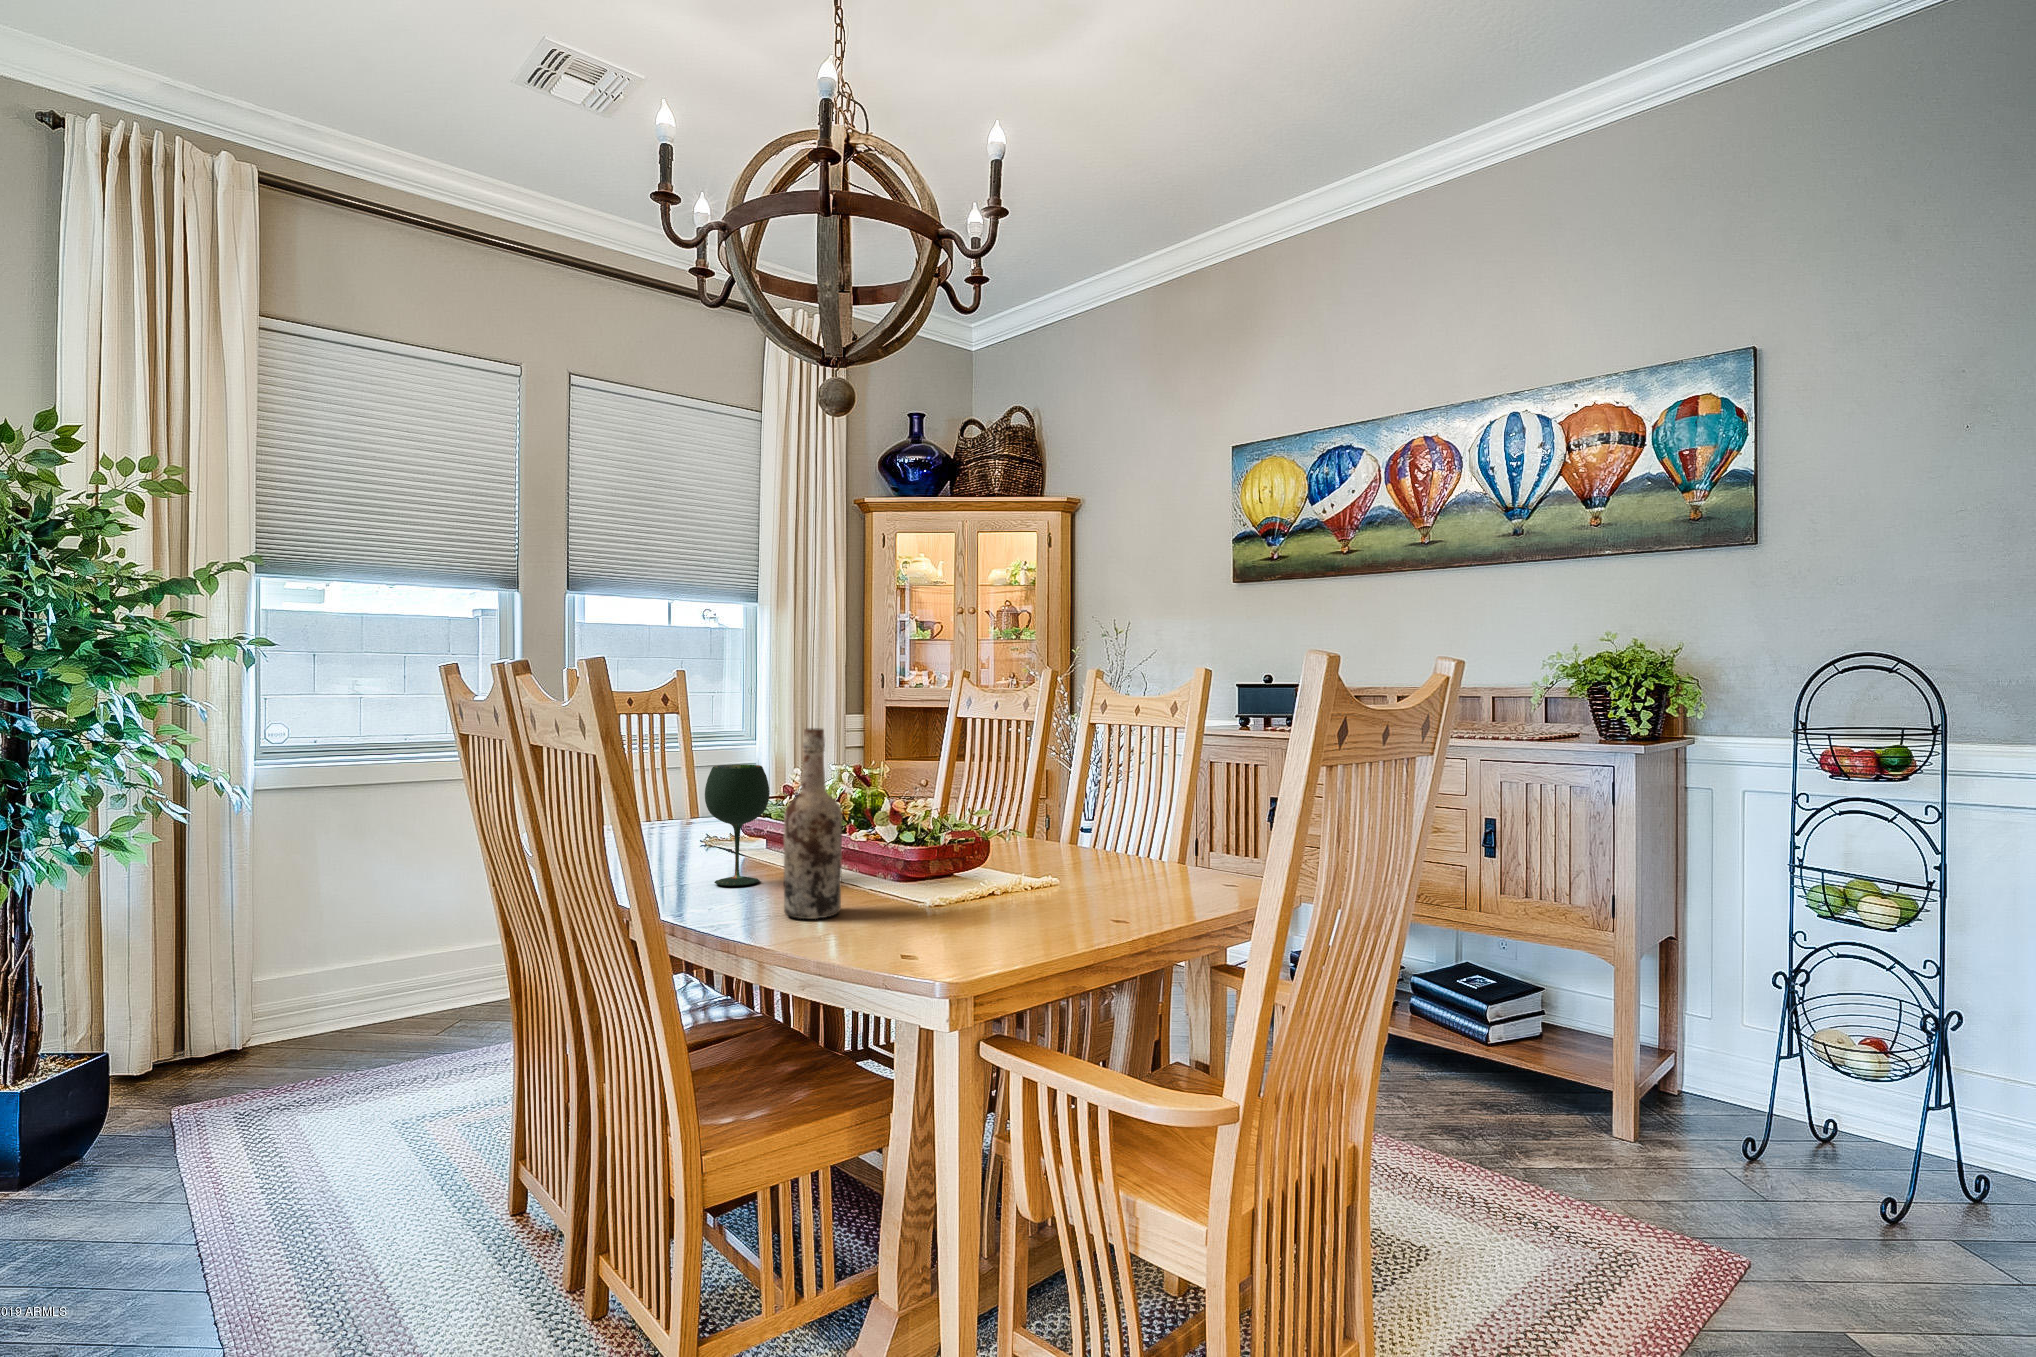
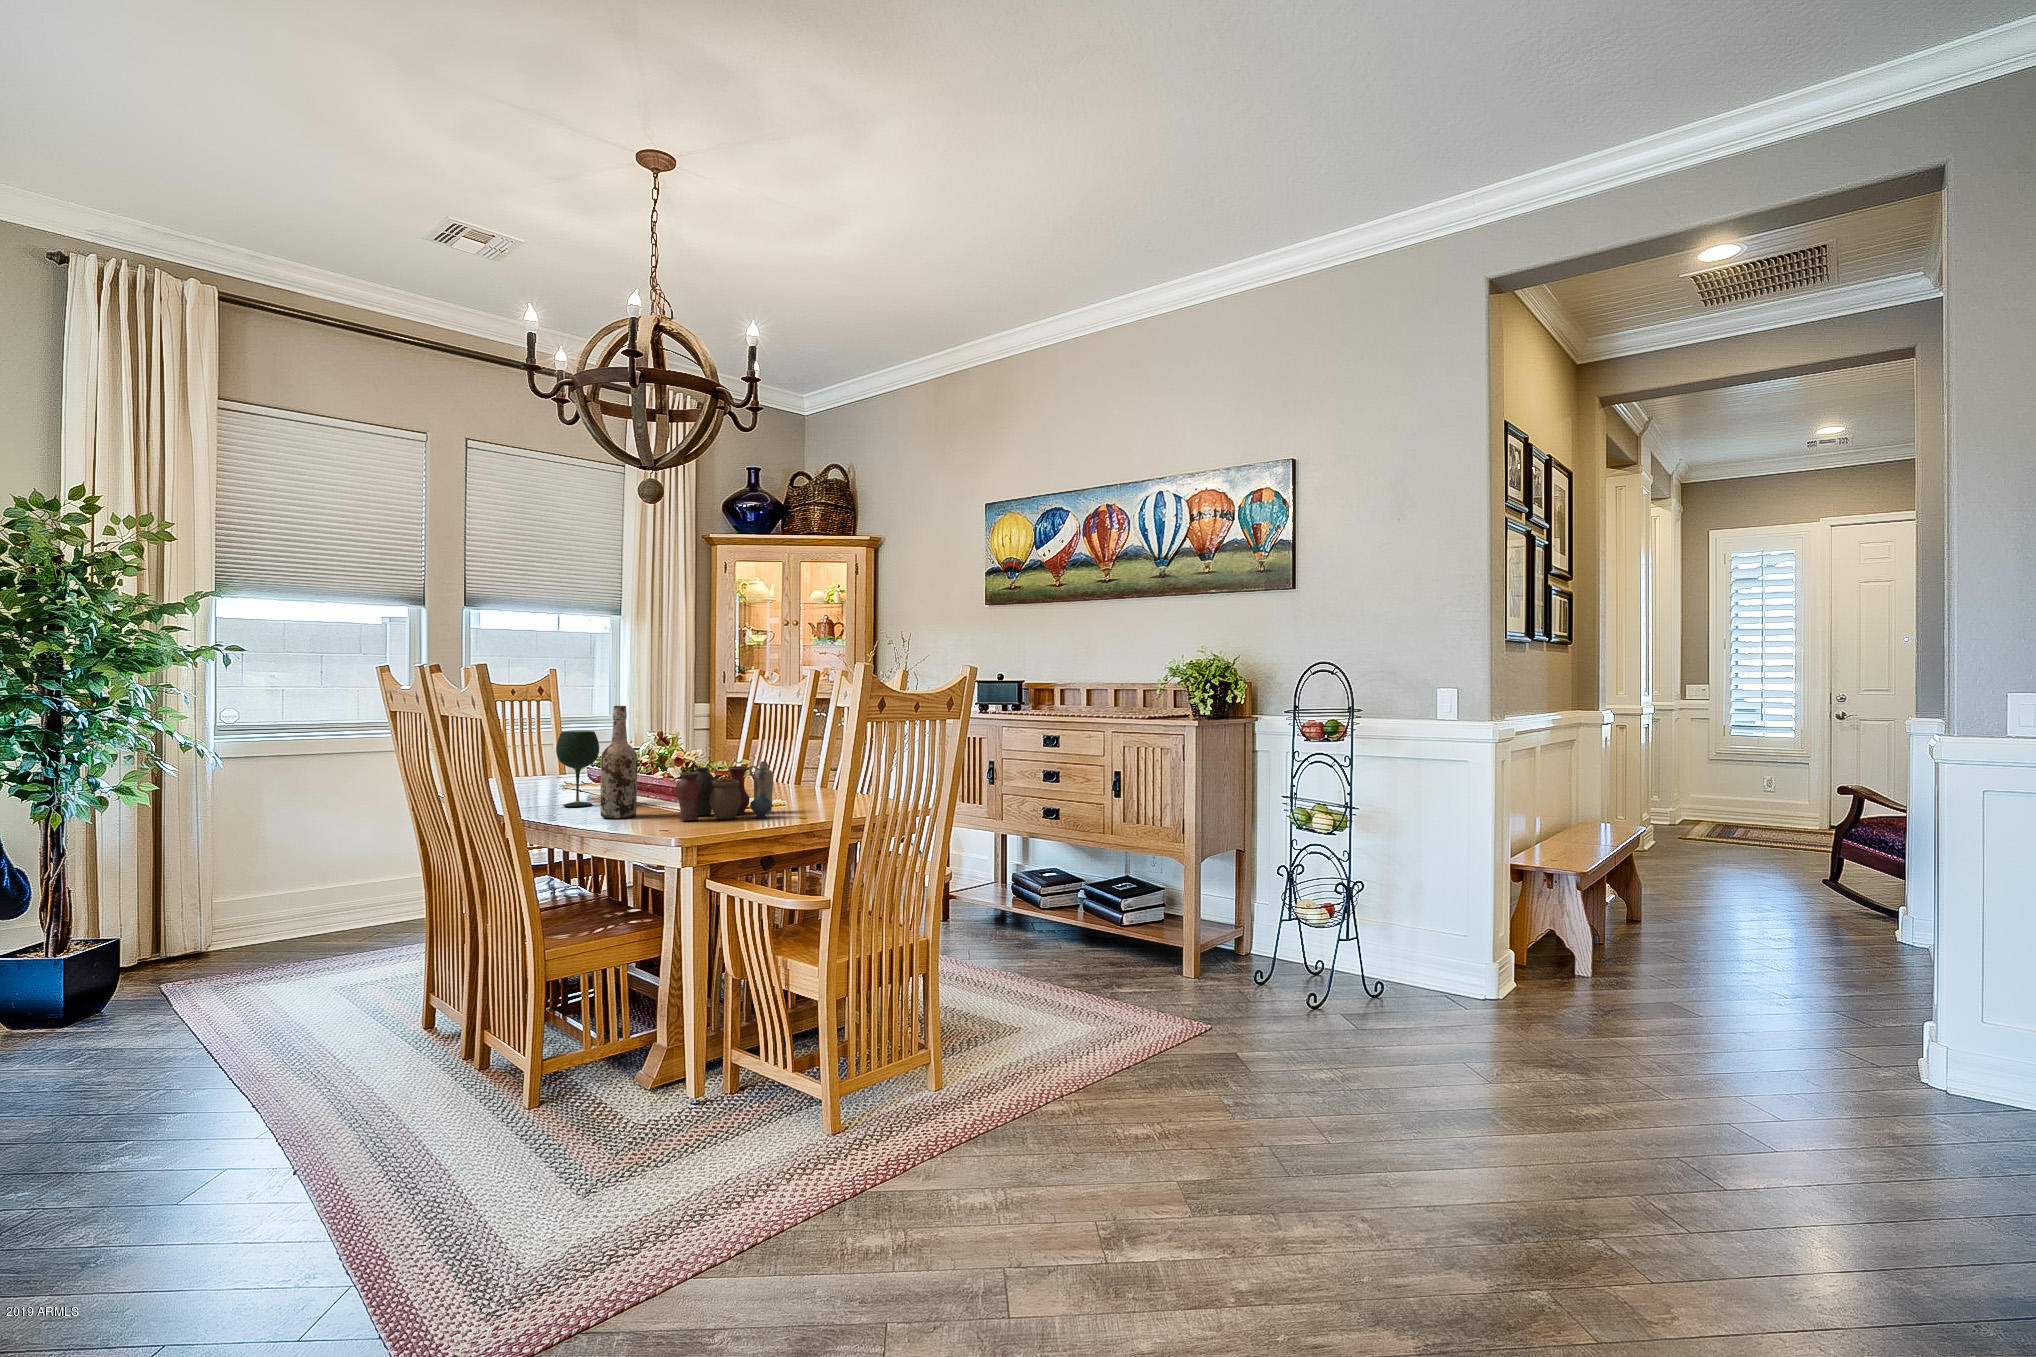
vase: none [913,822,1075,929] -> present [675,761,774,820]

